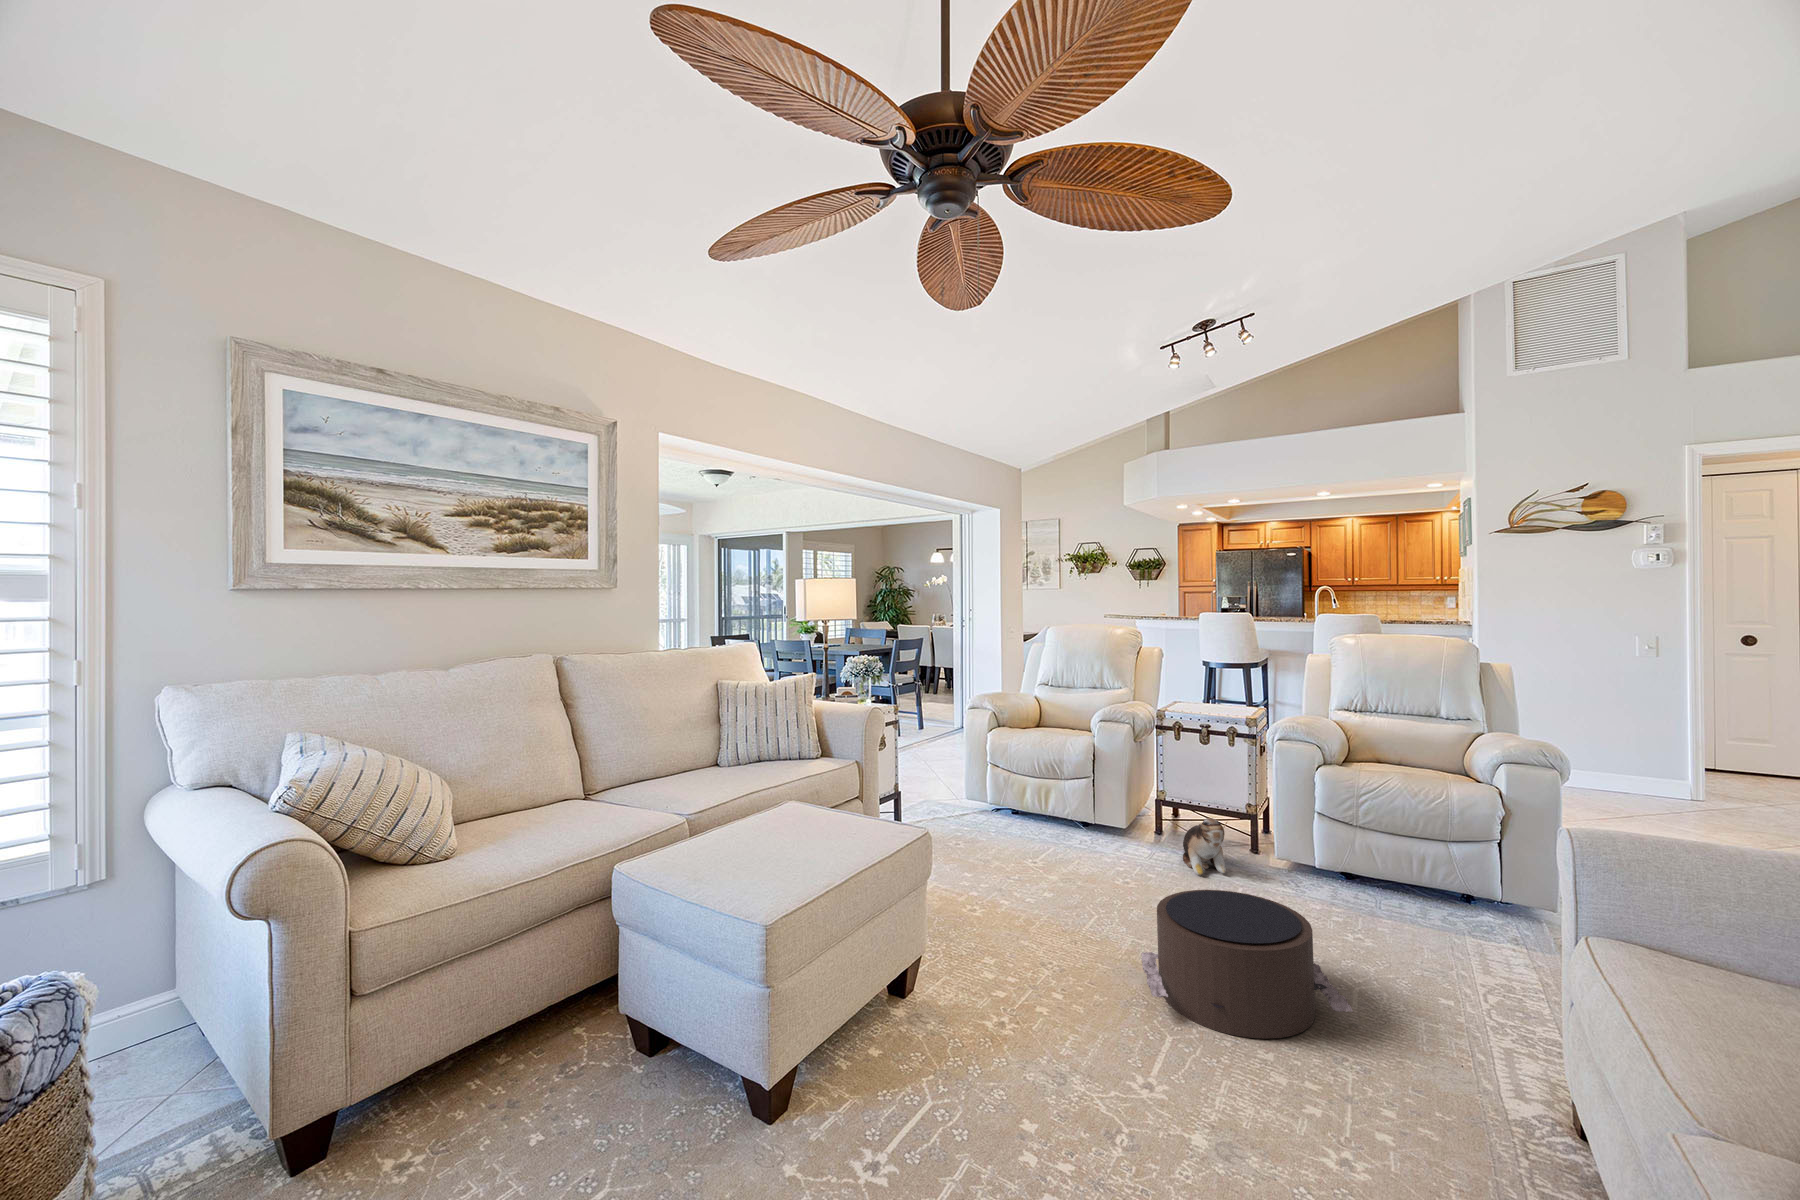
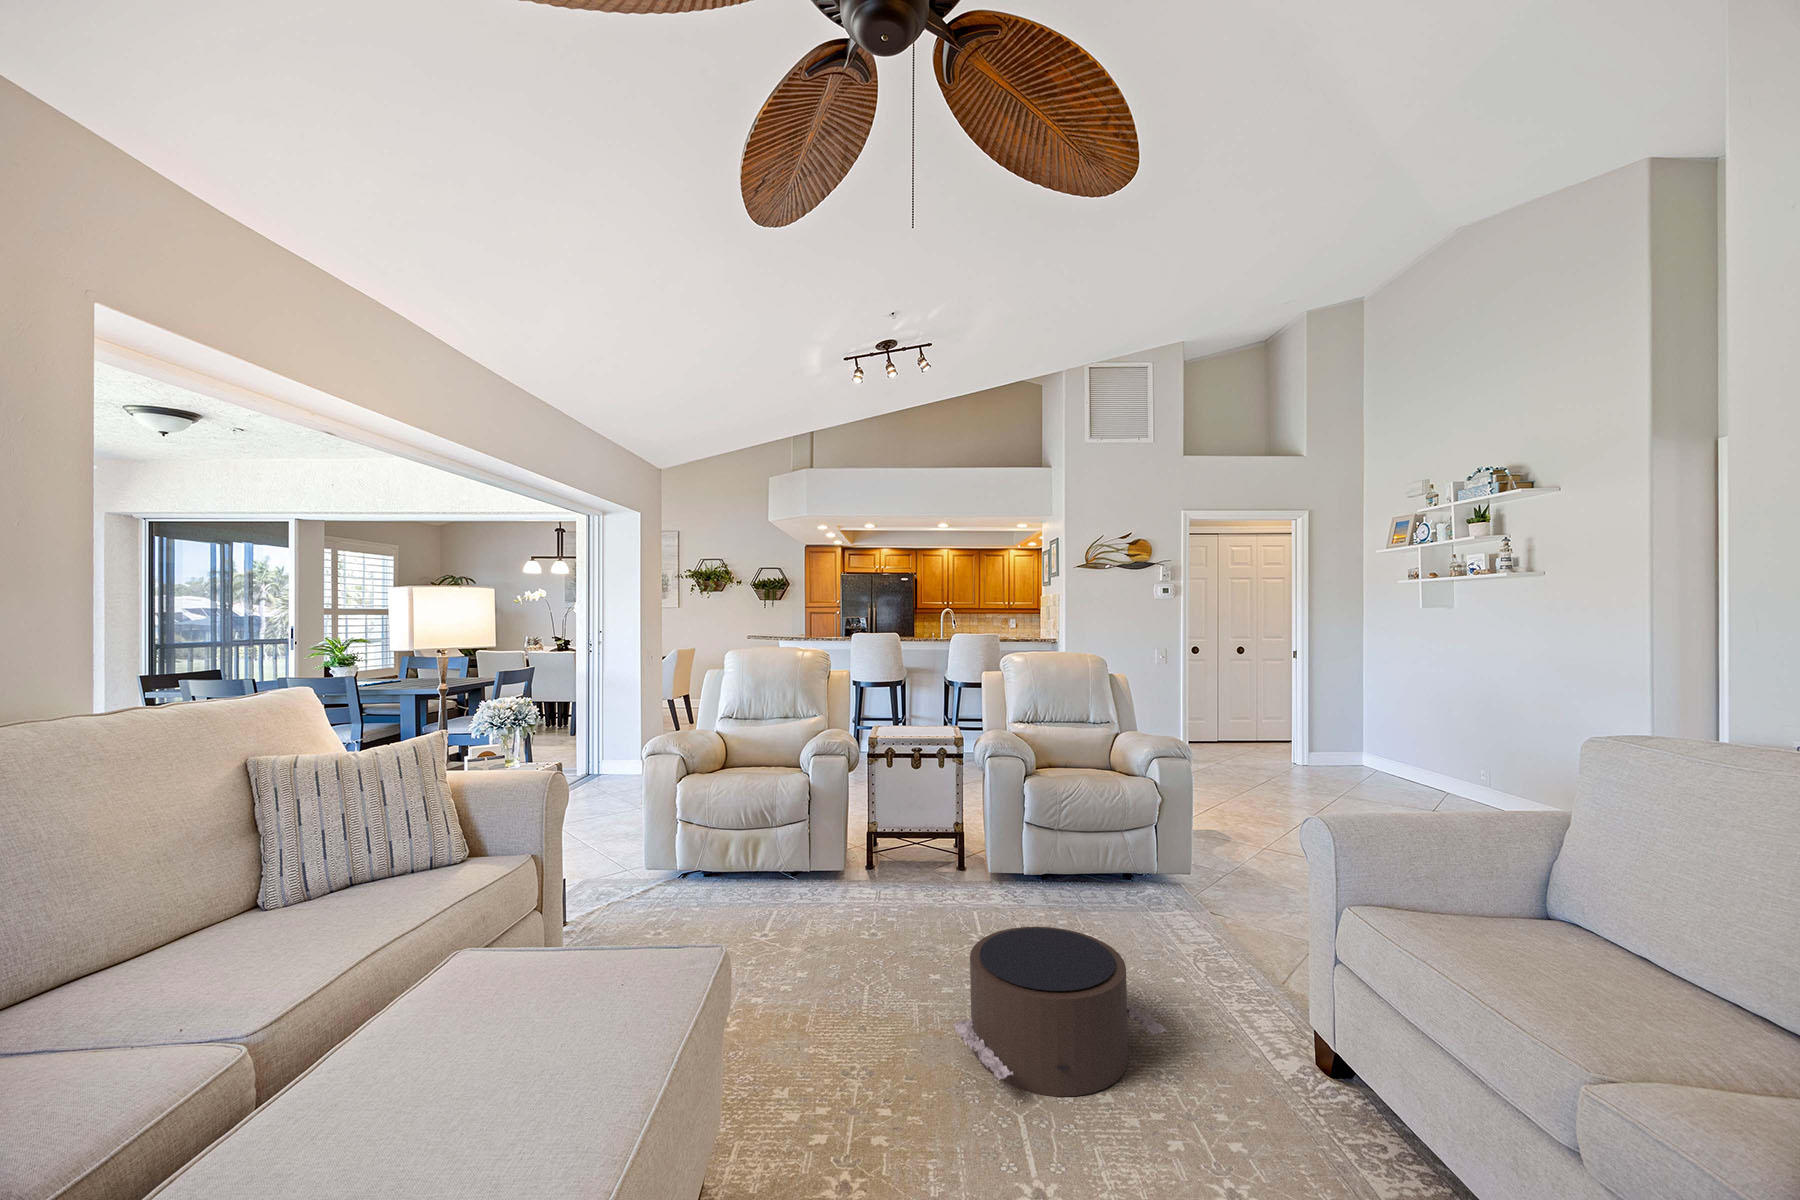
plush toy: present [1183,818,1227,876] -> none [903,845,964,908]

